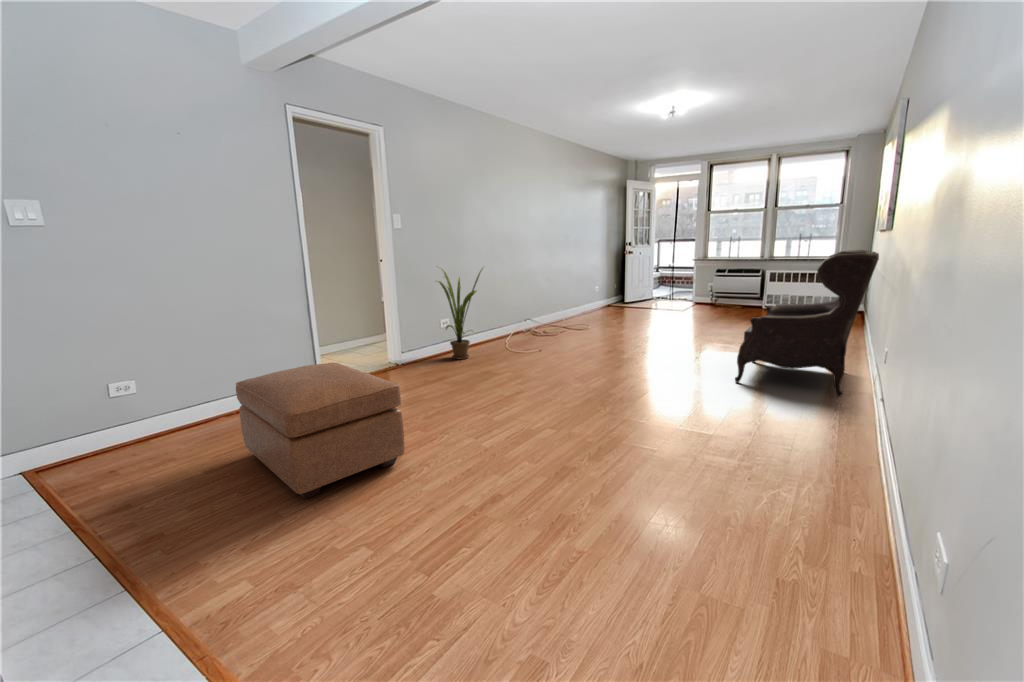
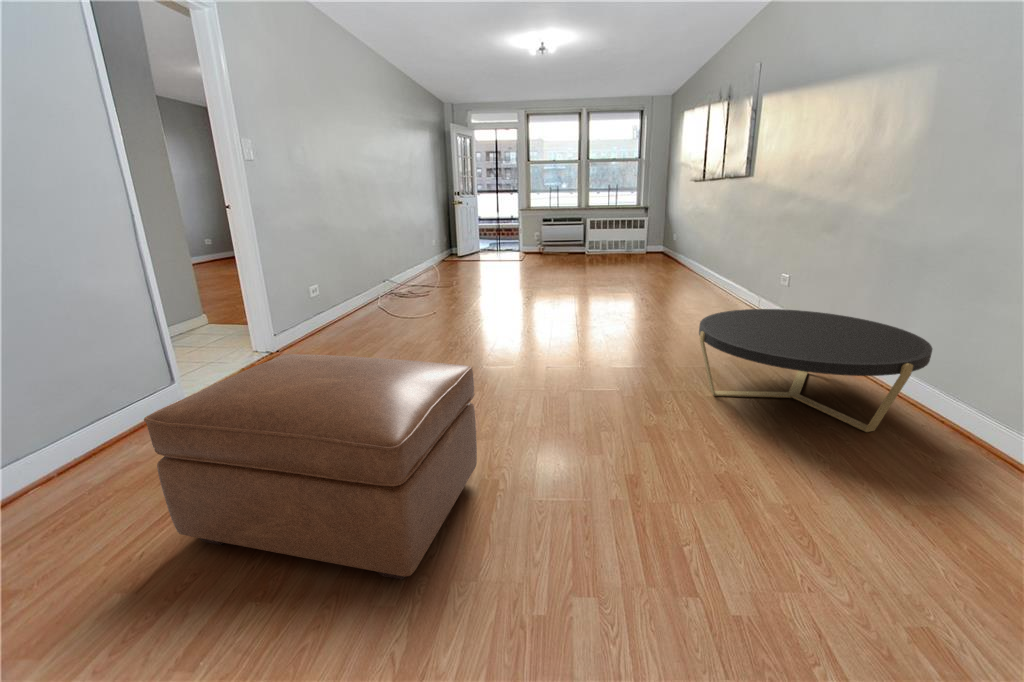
armchair: present [735,250,879,397] -> none [648,188,778,317]
house plant: present [437,268,483,359] -> none [300,209,378,334]
coffee table: none [639,381,868,524] -> present [699,309,932,432]

